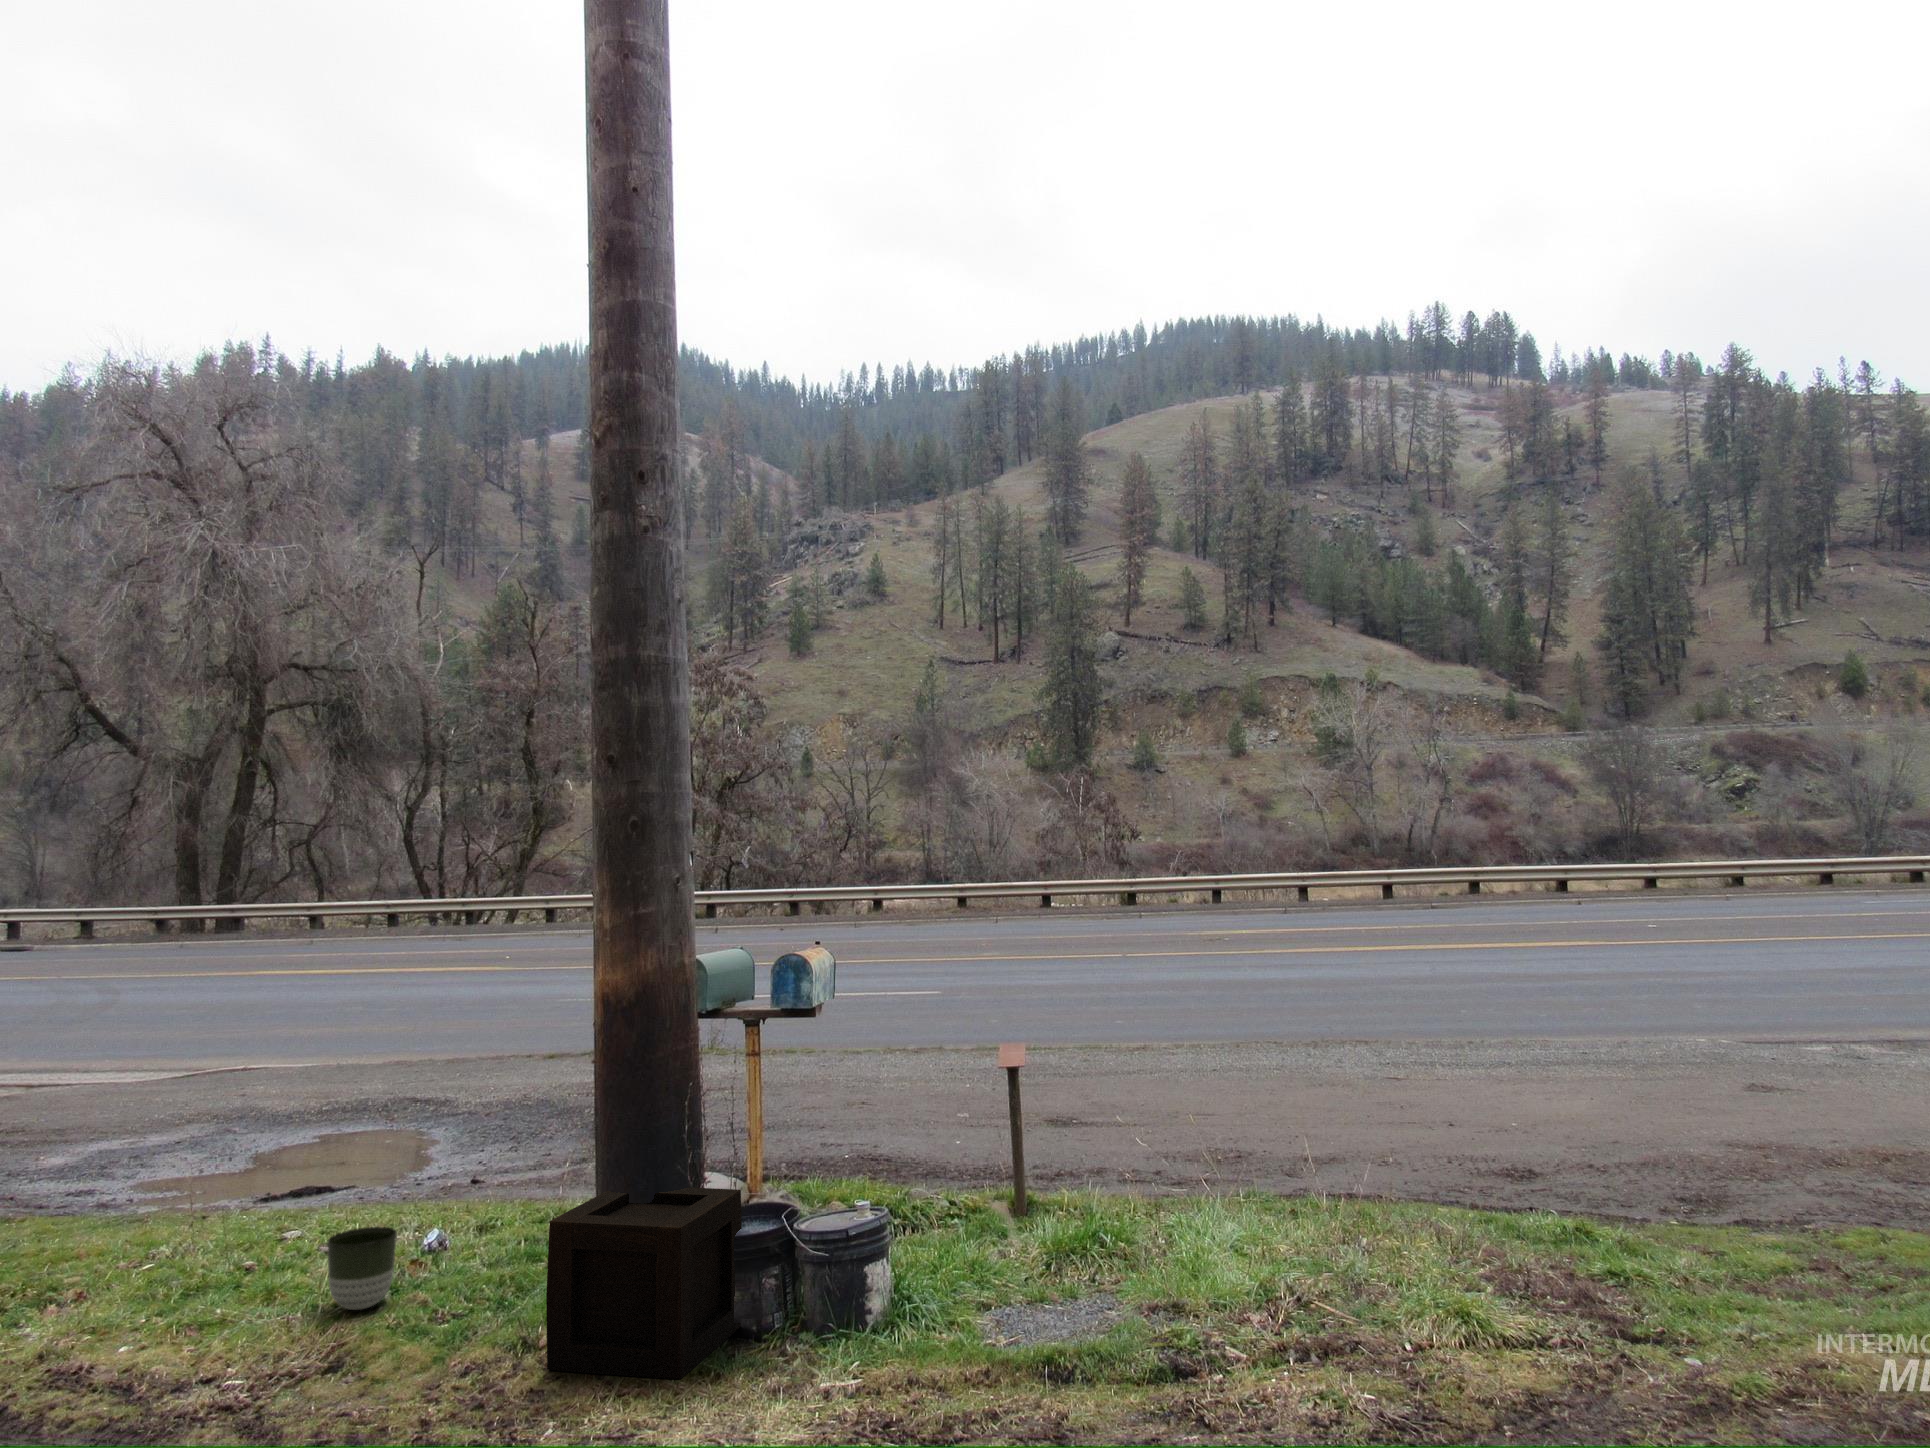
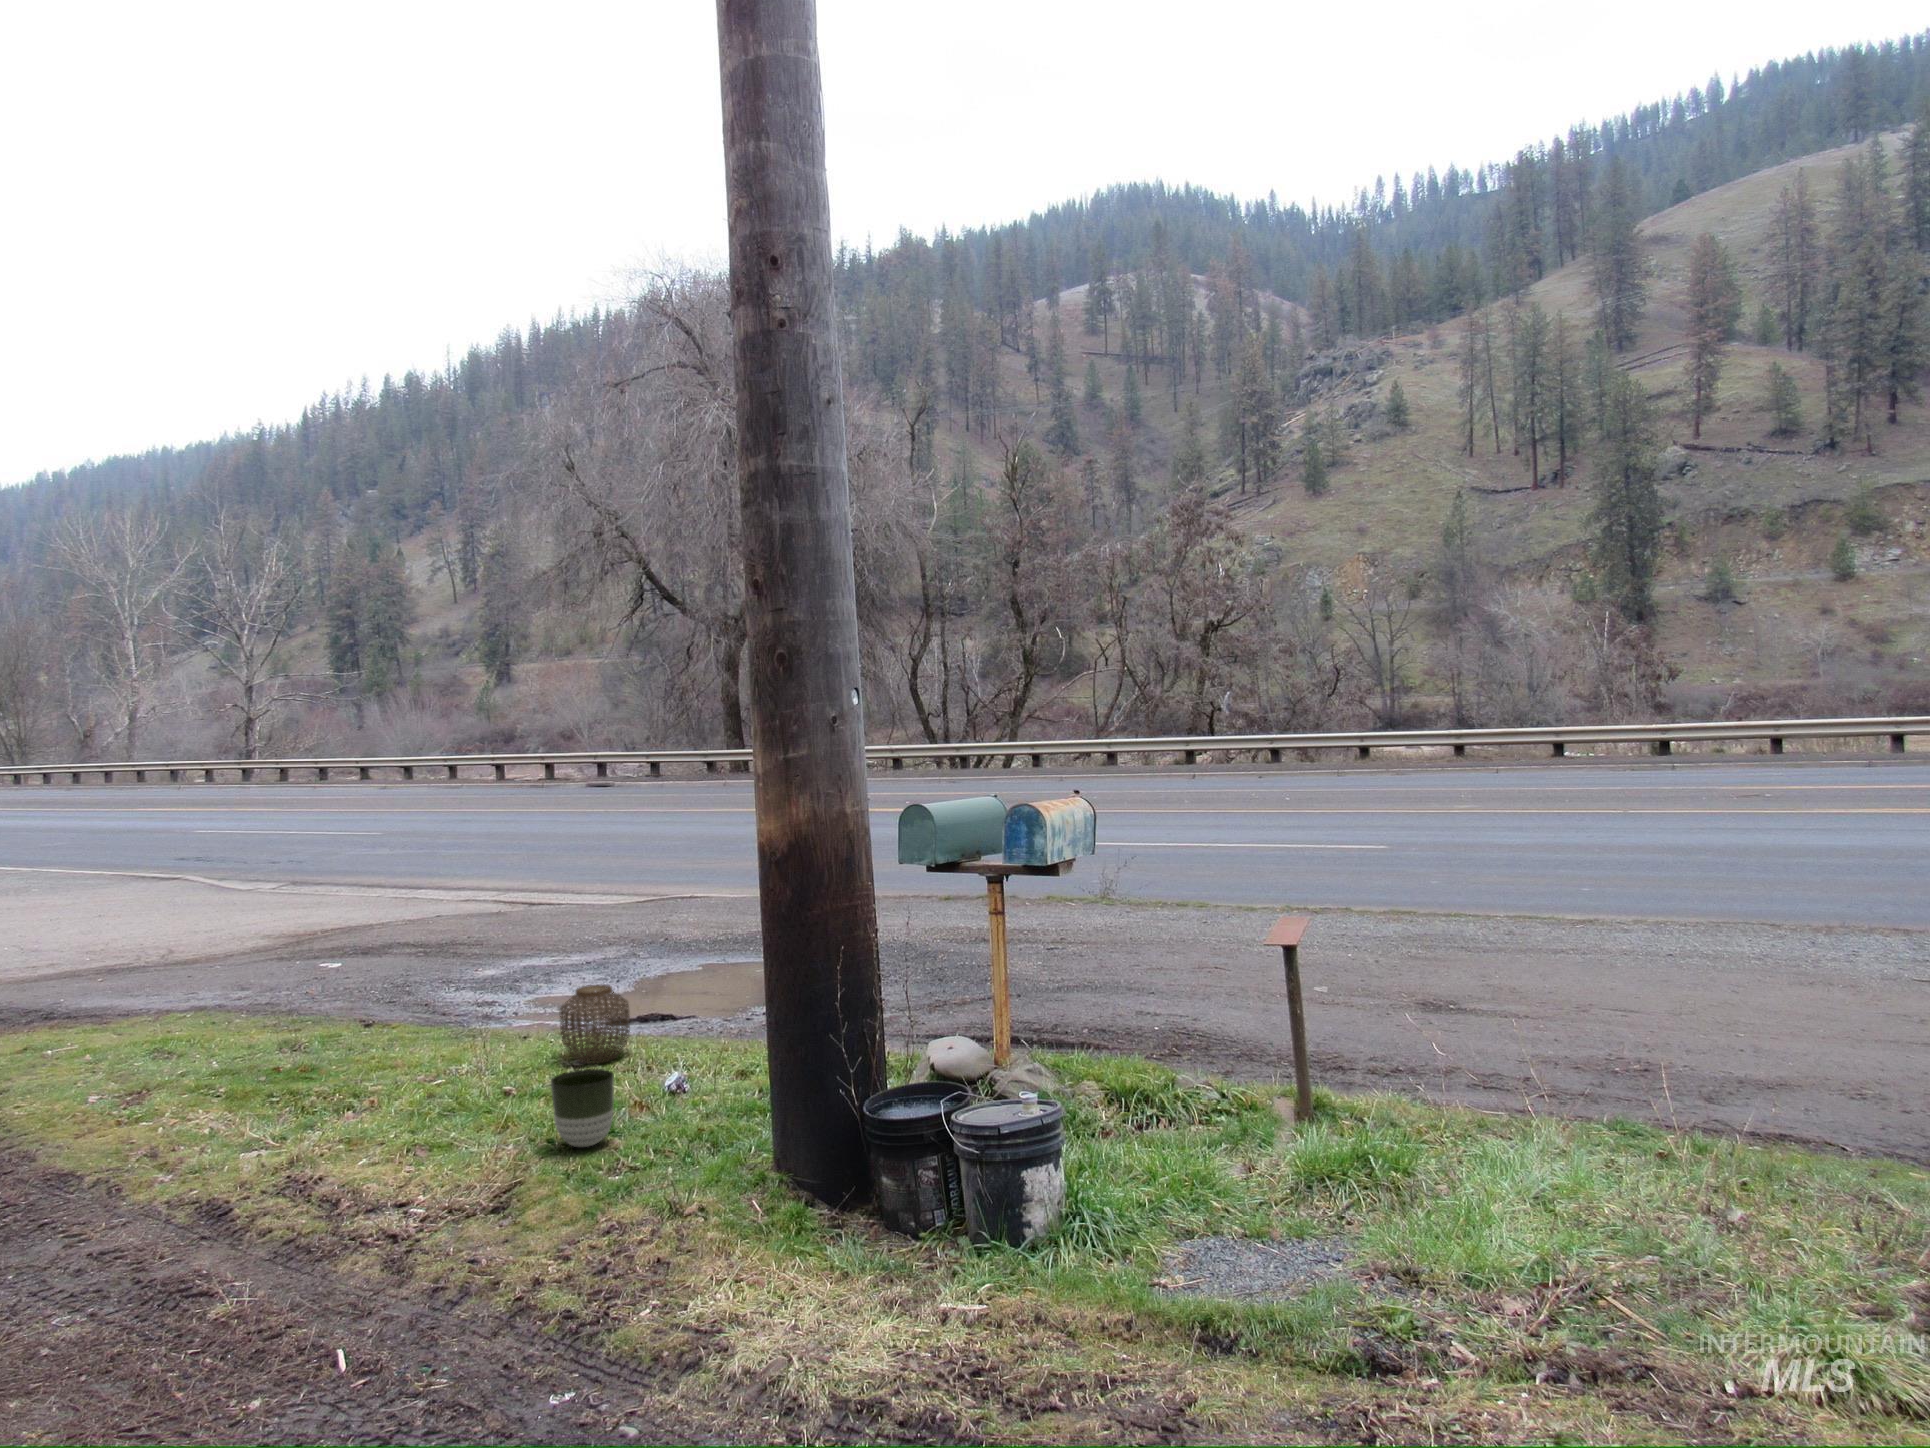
woven basket: none [265,1149,346,1235] -> present [560,985,630,1063]
wooden crate: present [546,1187,742,1379] -> none [684,1052,902,1272]

